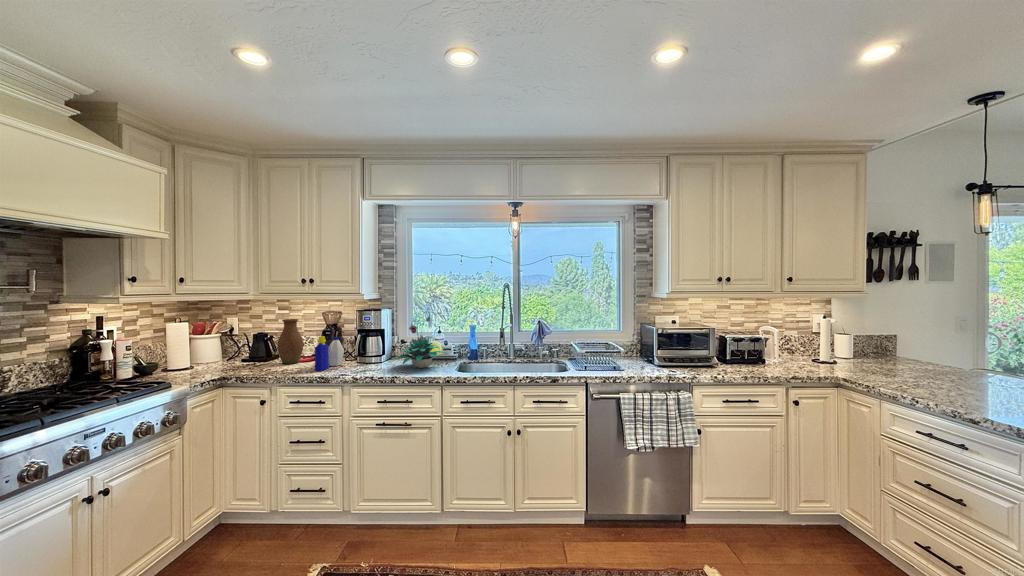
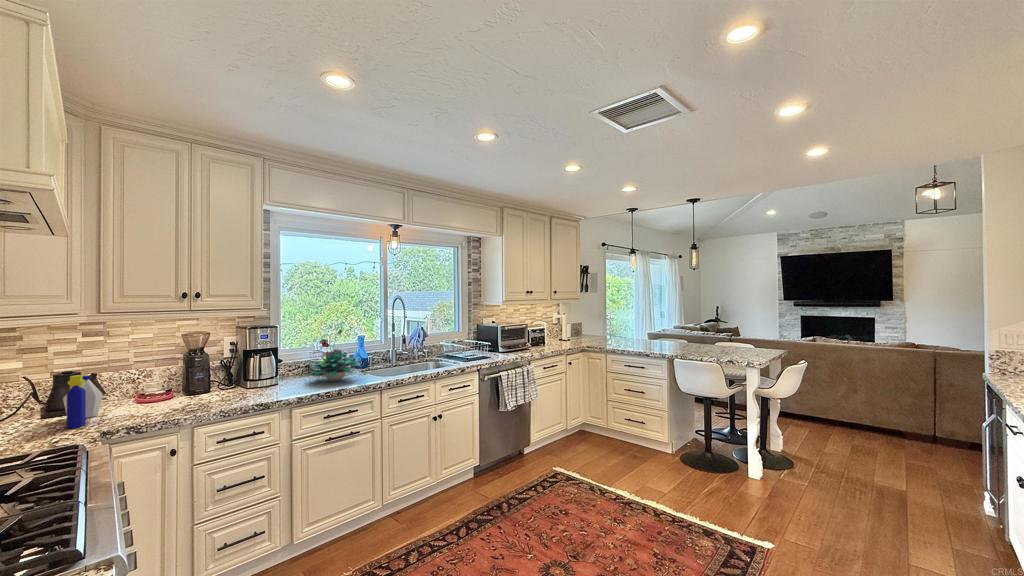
vase: present [277,319,303,364] -> none [134,345,174,406]
bottle: present [315,336,344,371] -> present [63,375,103,429]

